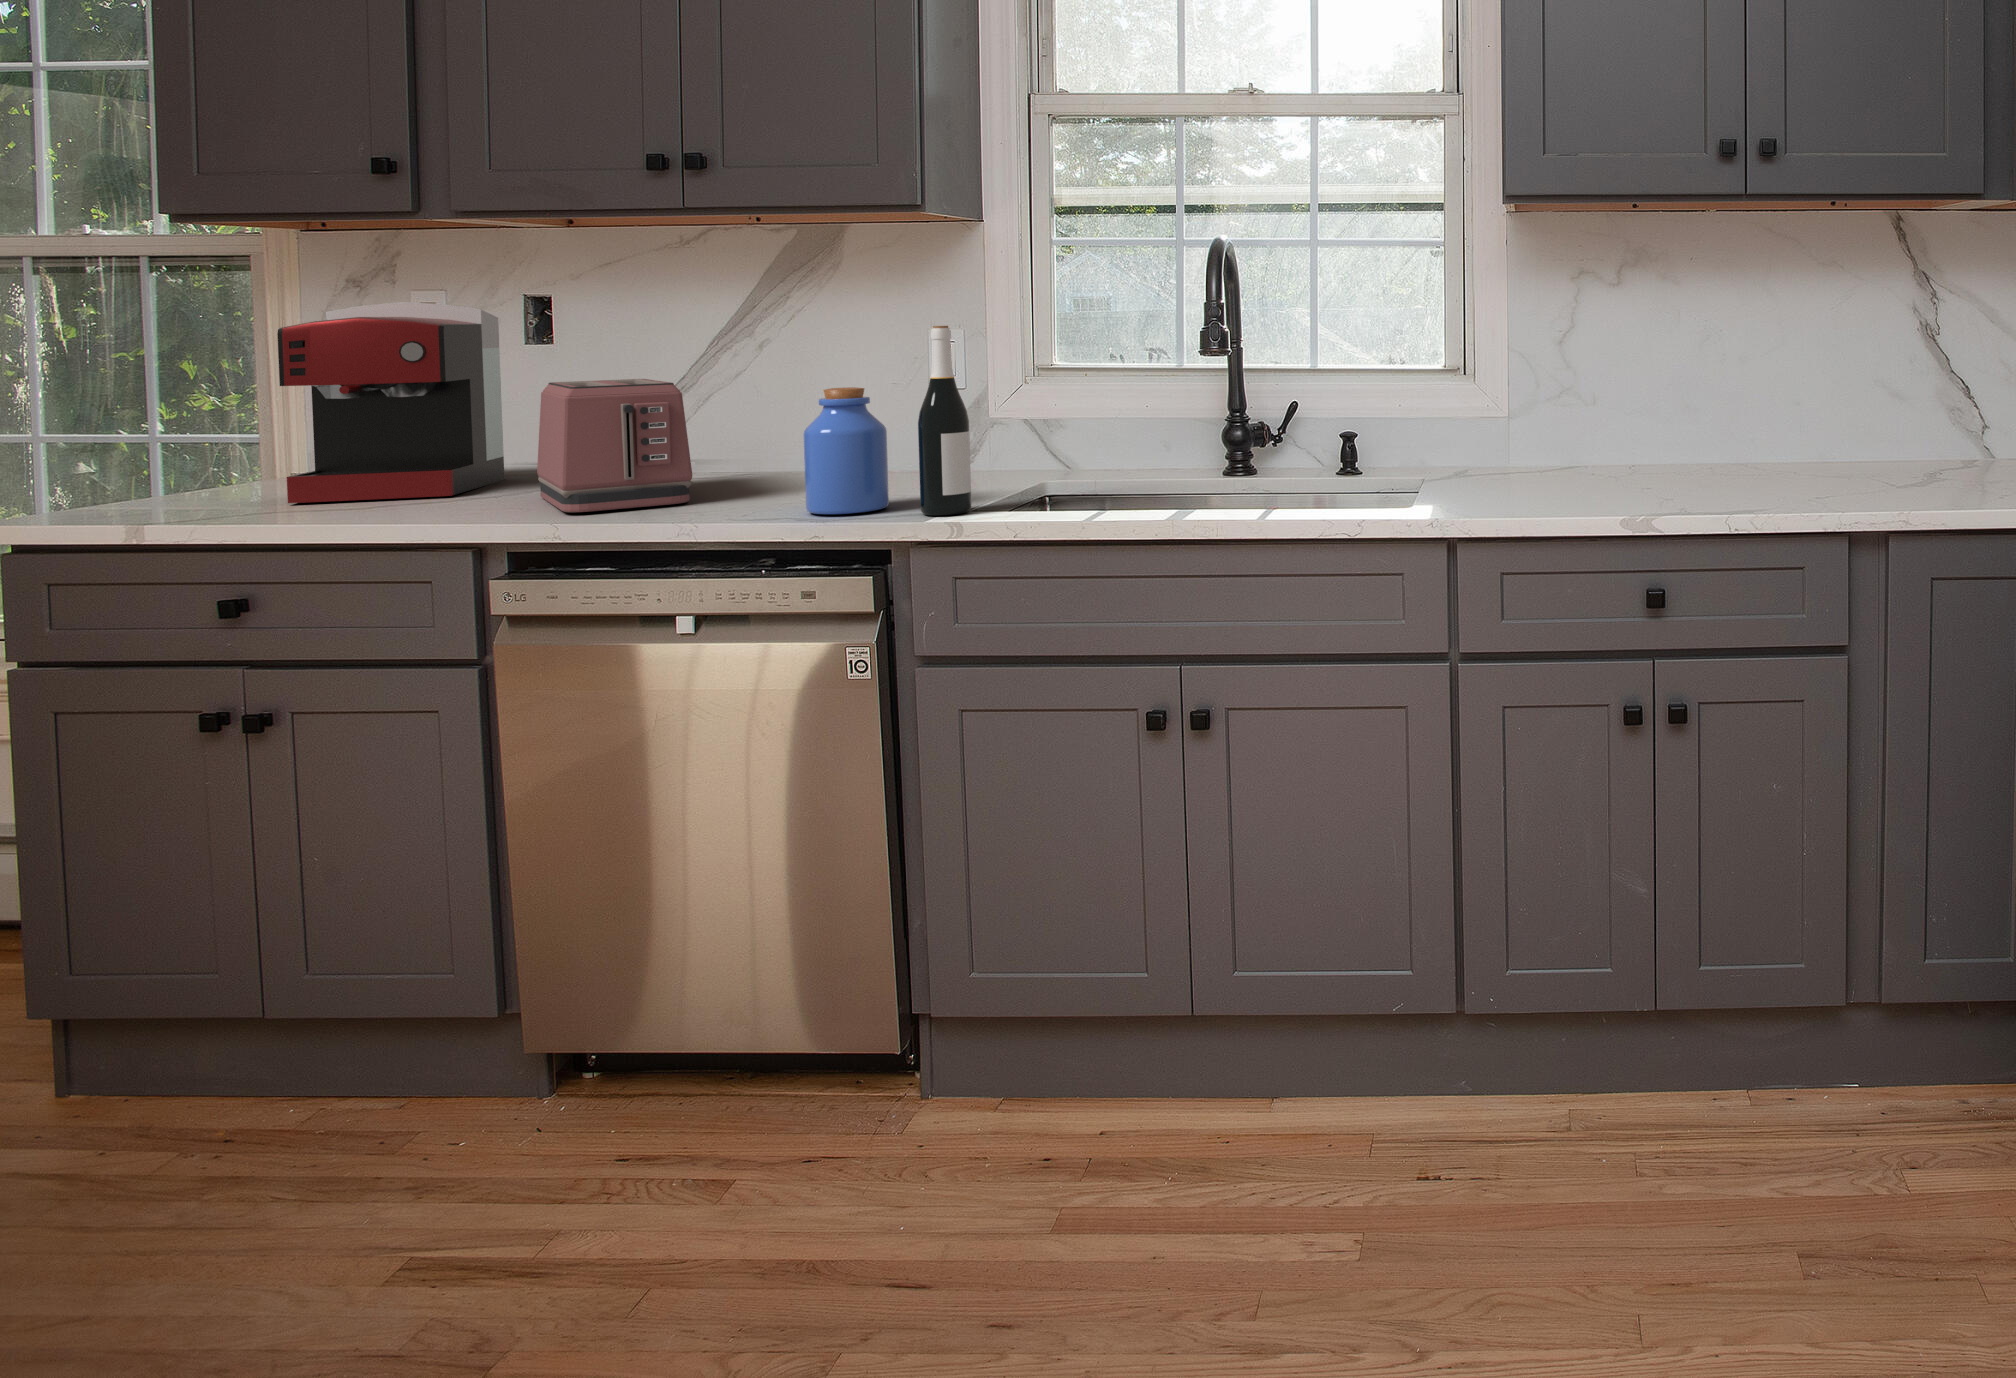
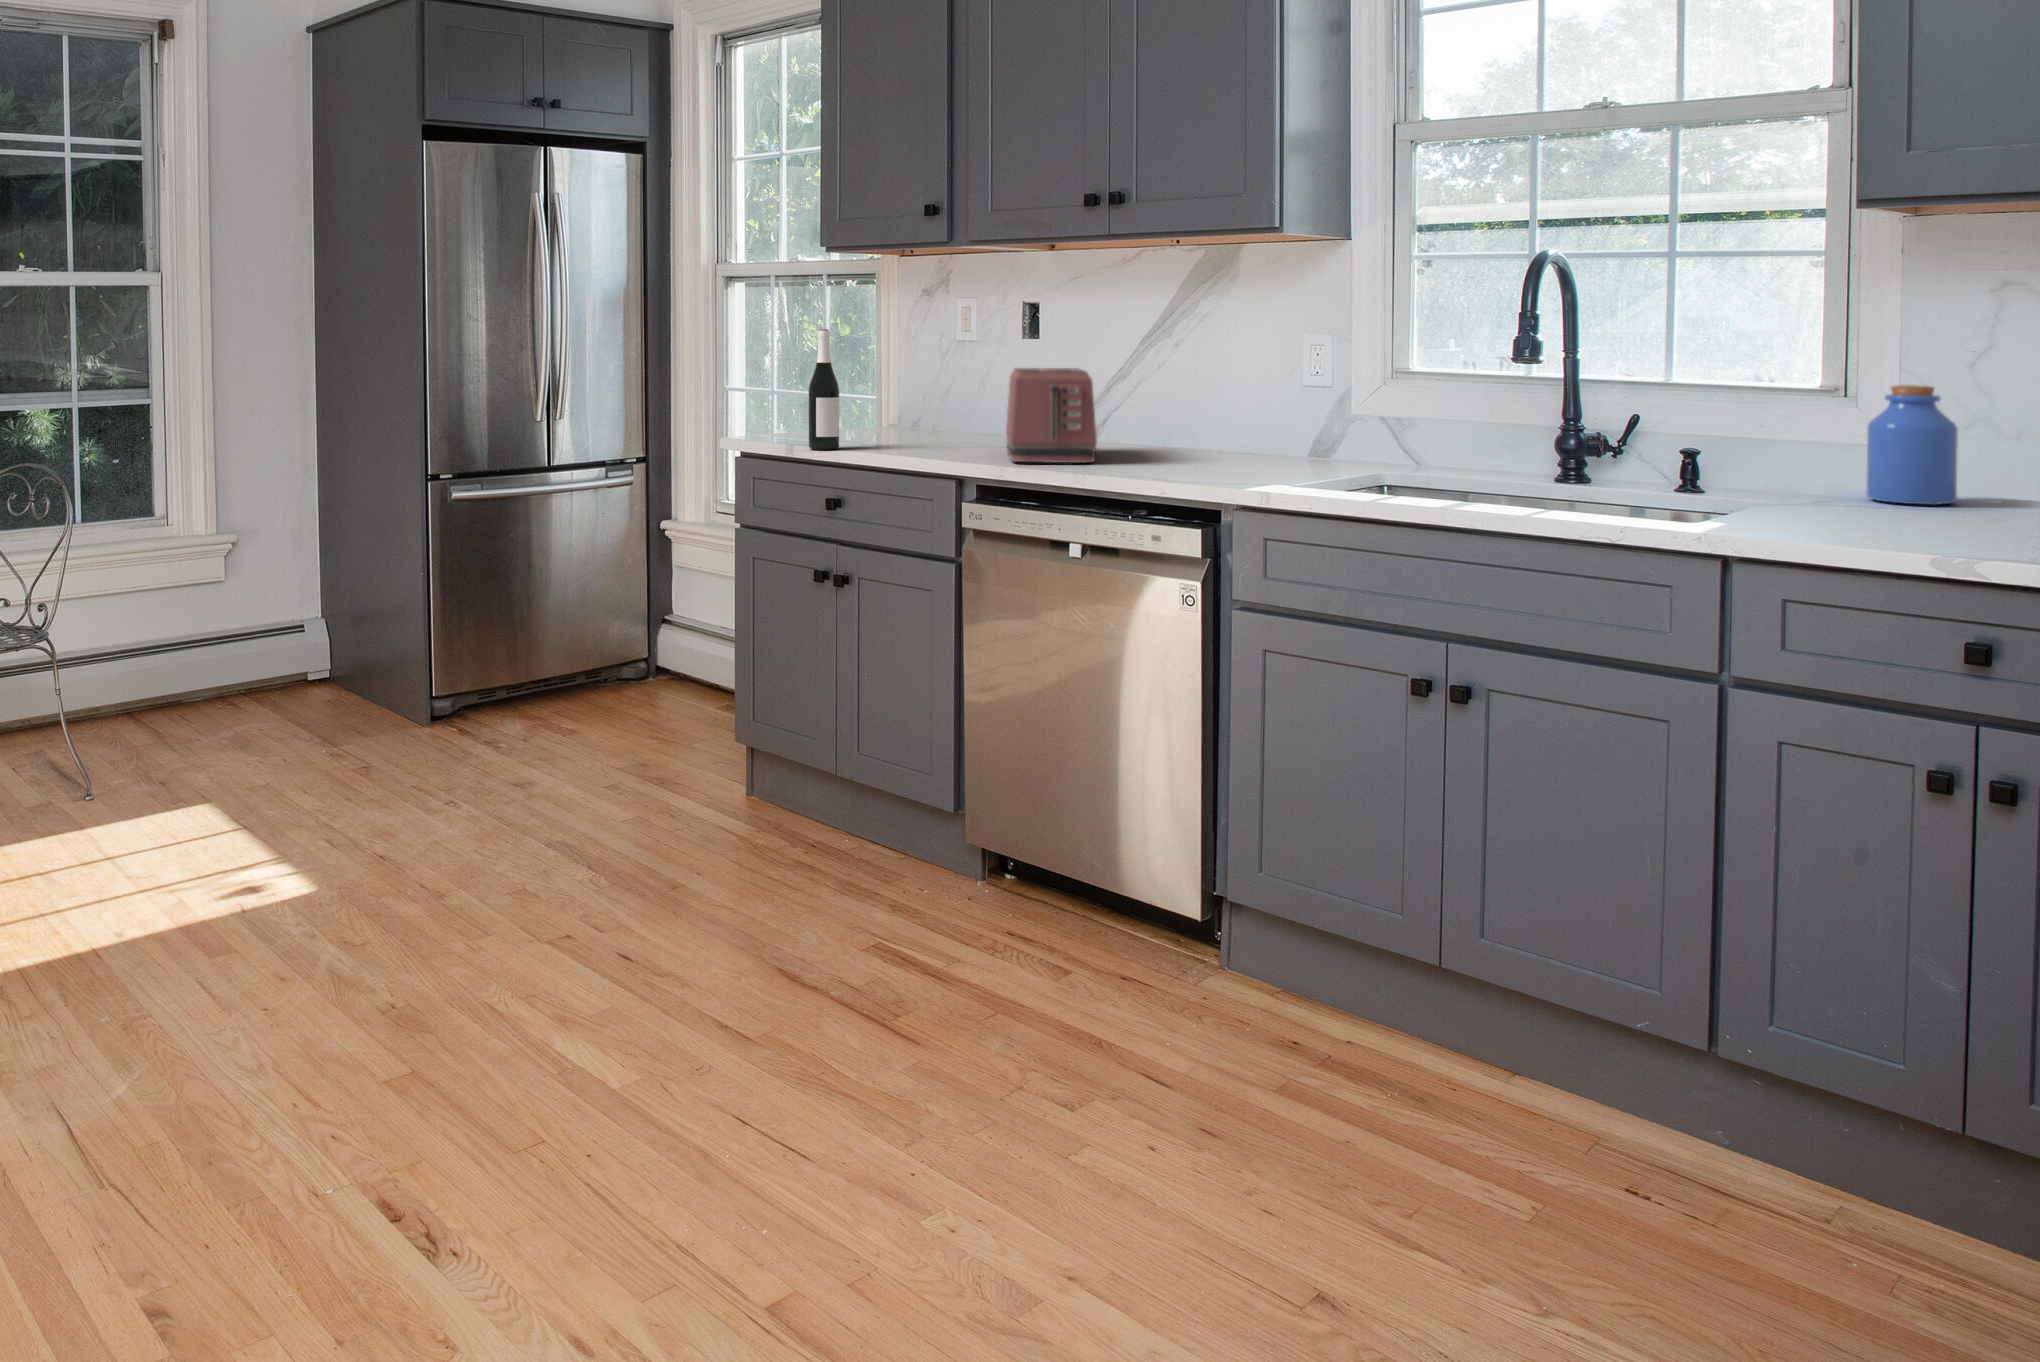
coffee maker: present [277,302,505,503] -> none [867,308,996,445]
wine bottle: present [918,326,972,515] -> present [809,329,839,450]
jar: present [804,387,889,514] -> present [1866,385,1958,505]

